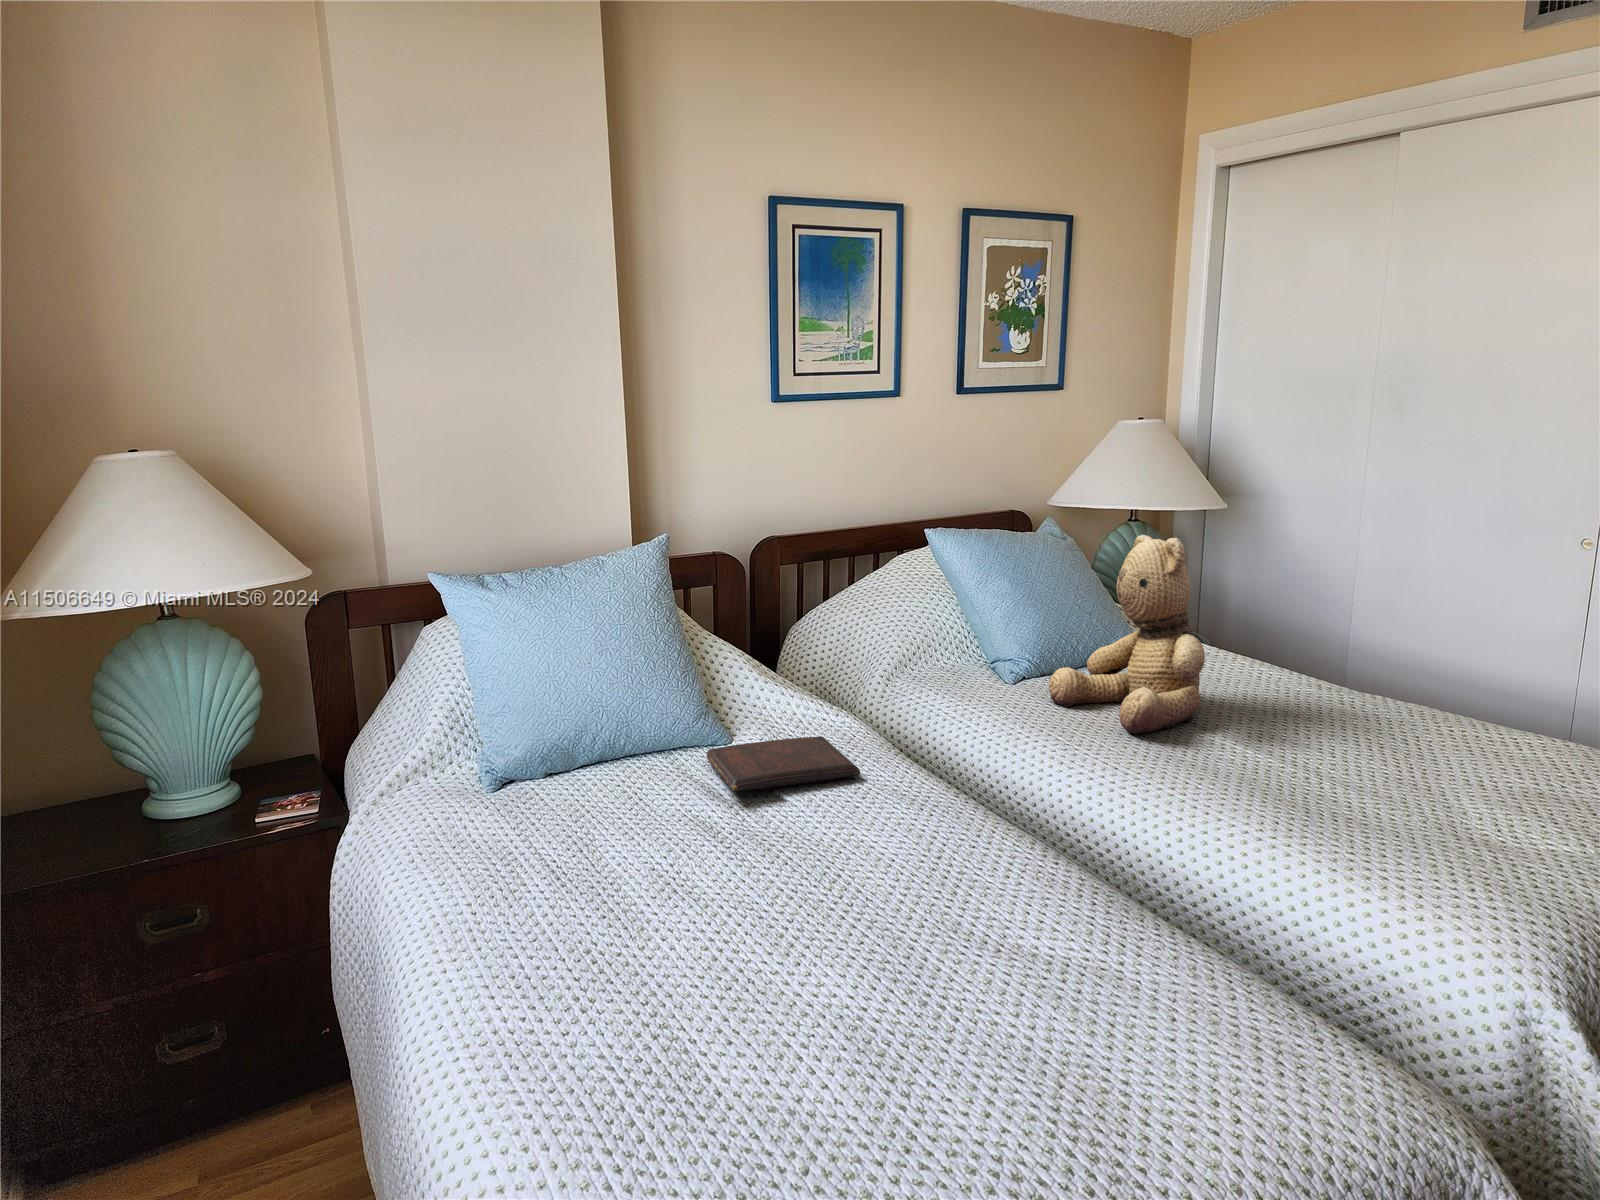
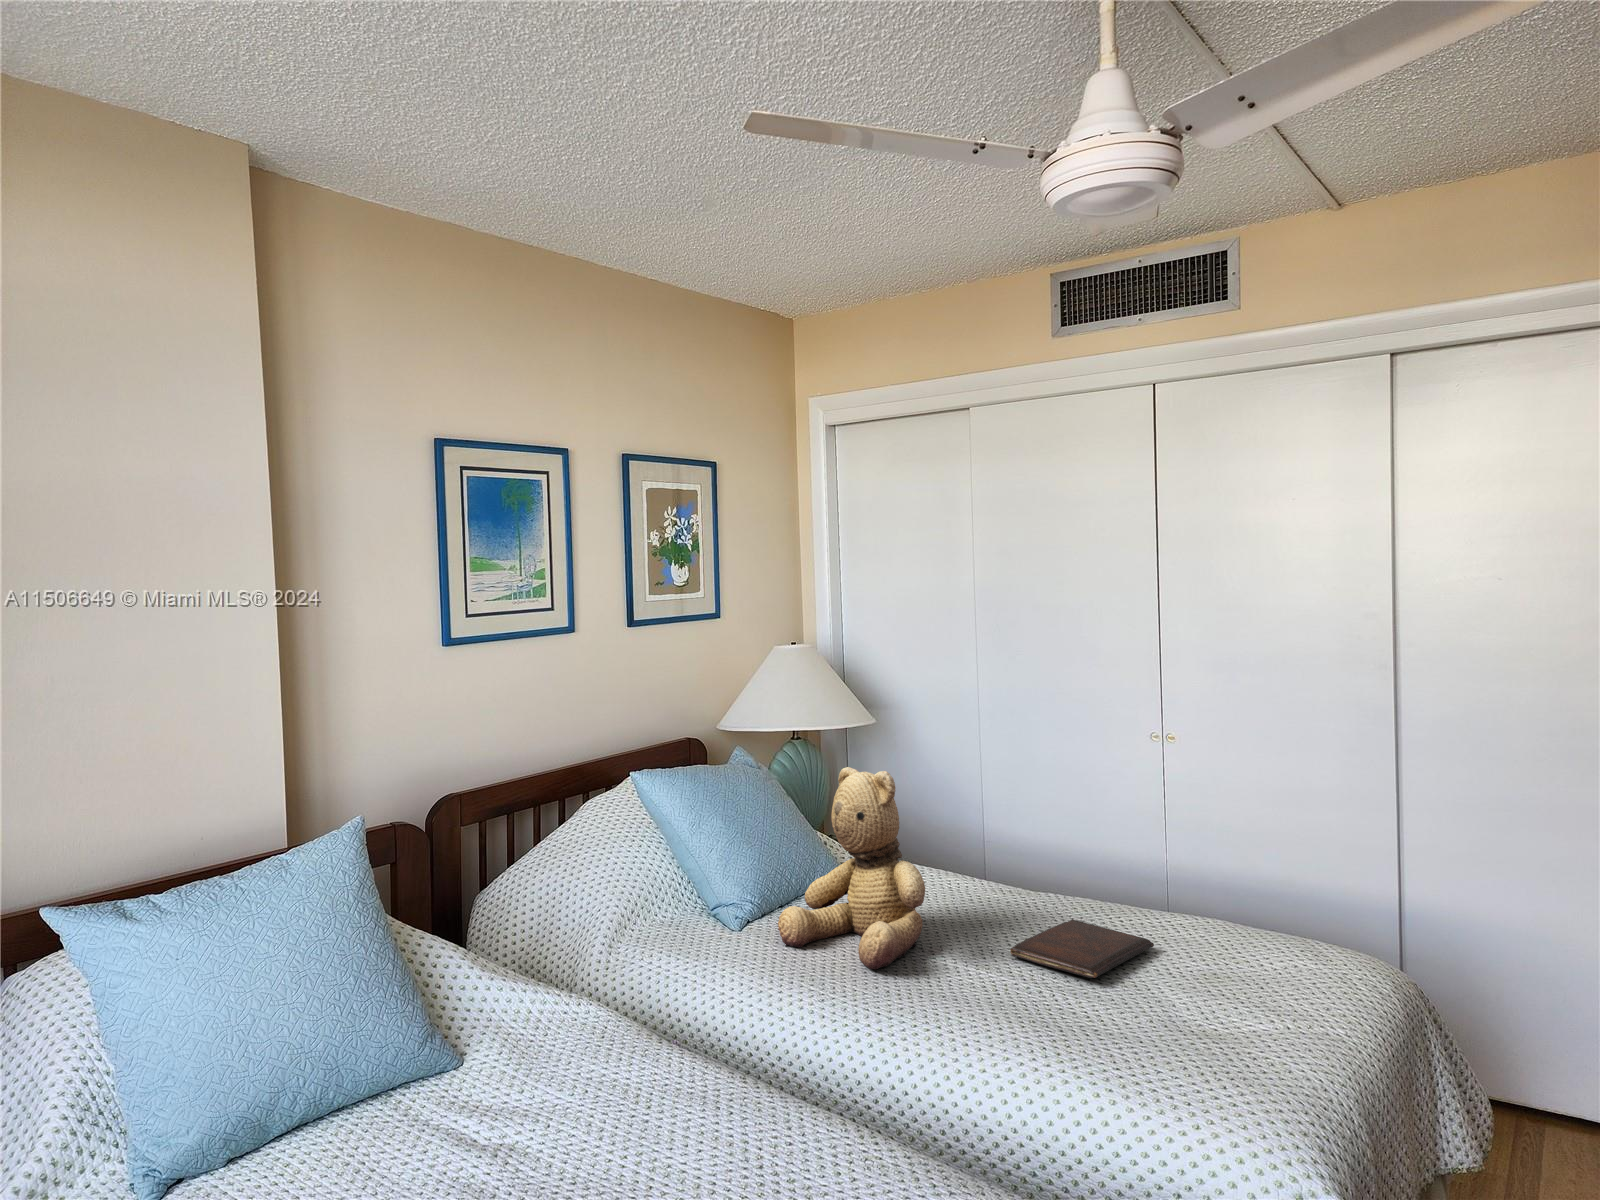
book: present [706,736,860,791] -> present [1010,920,1154,978]

